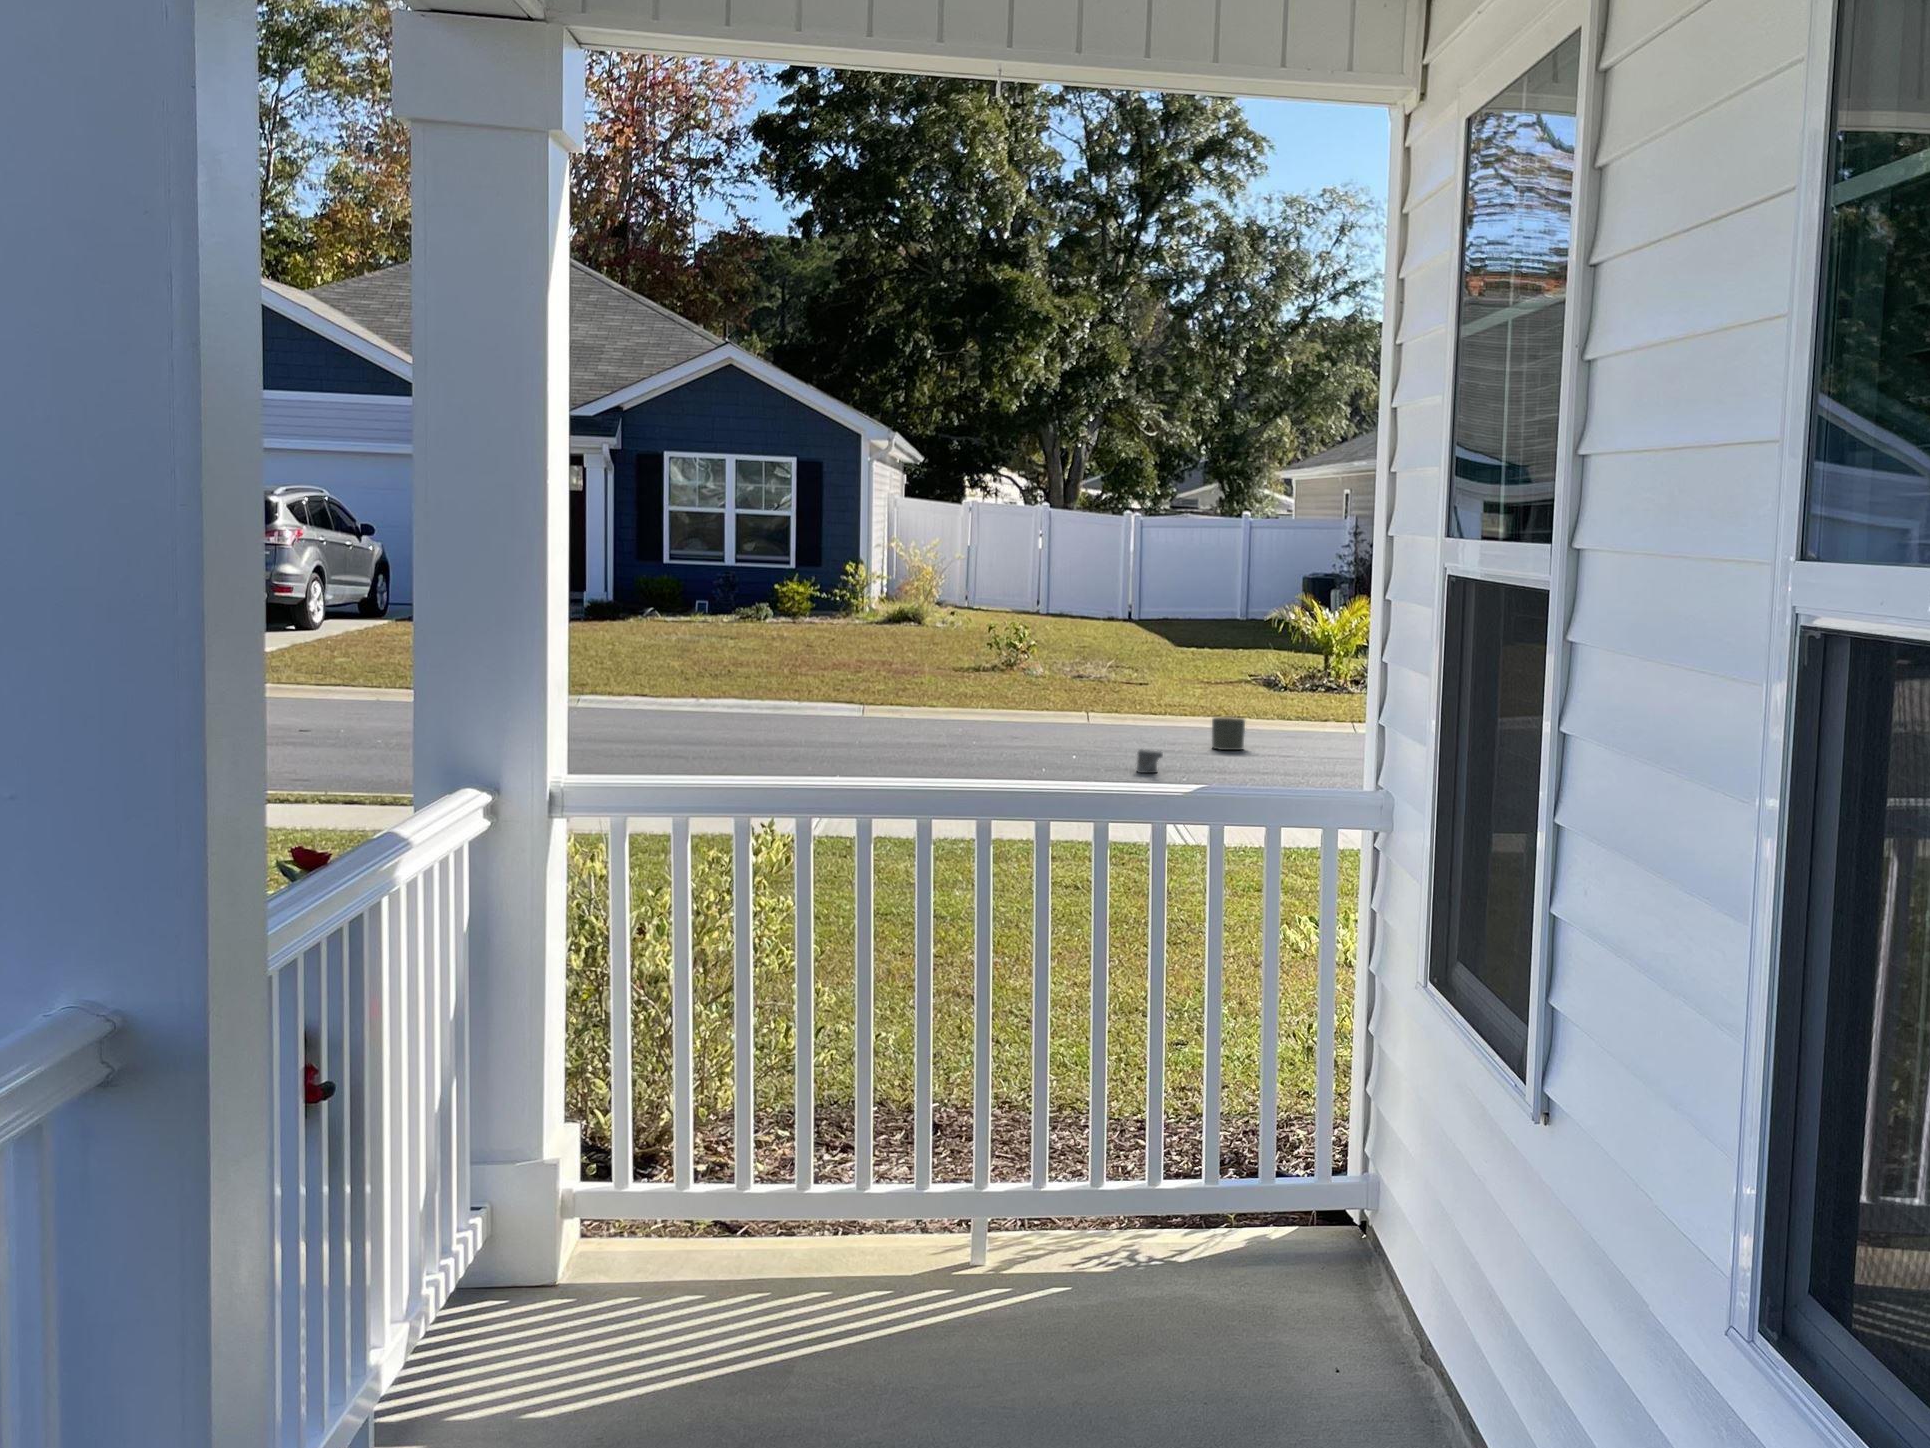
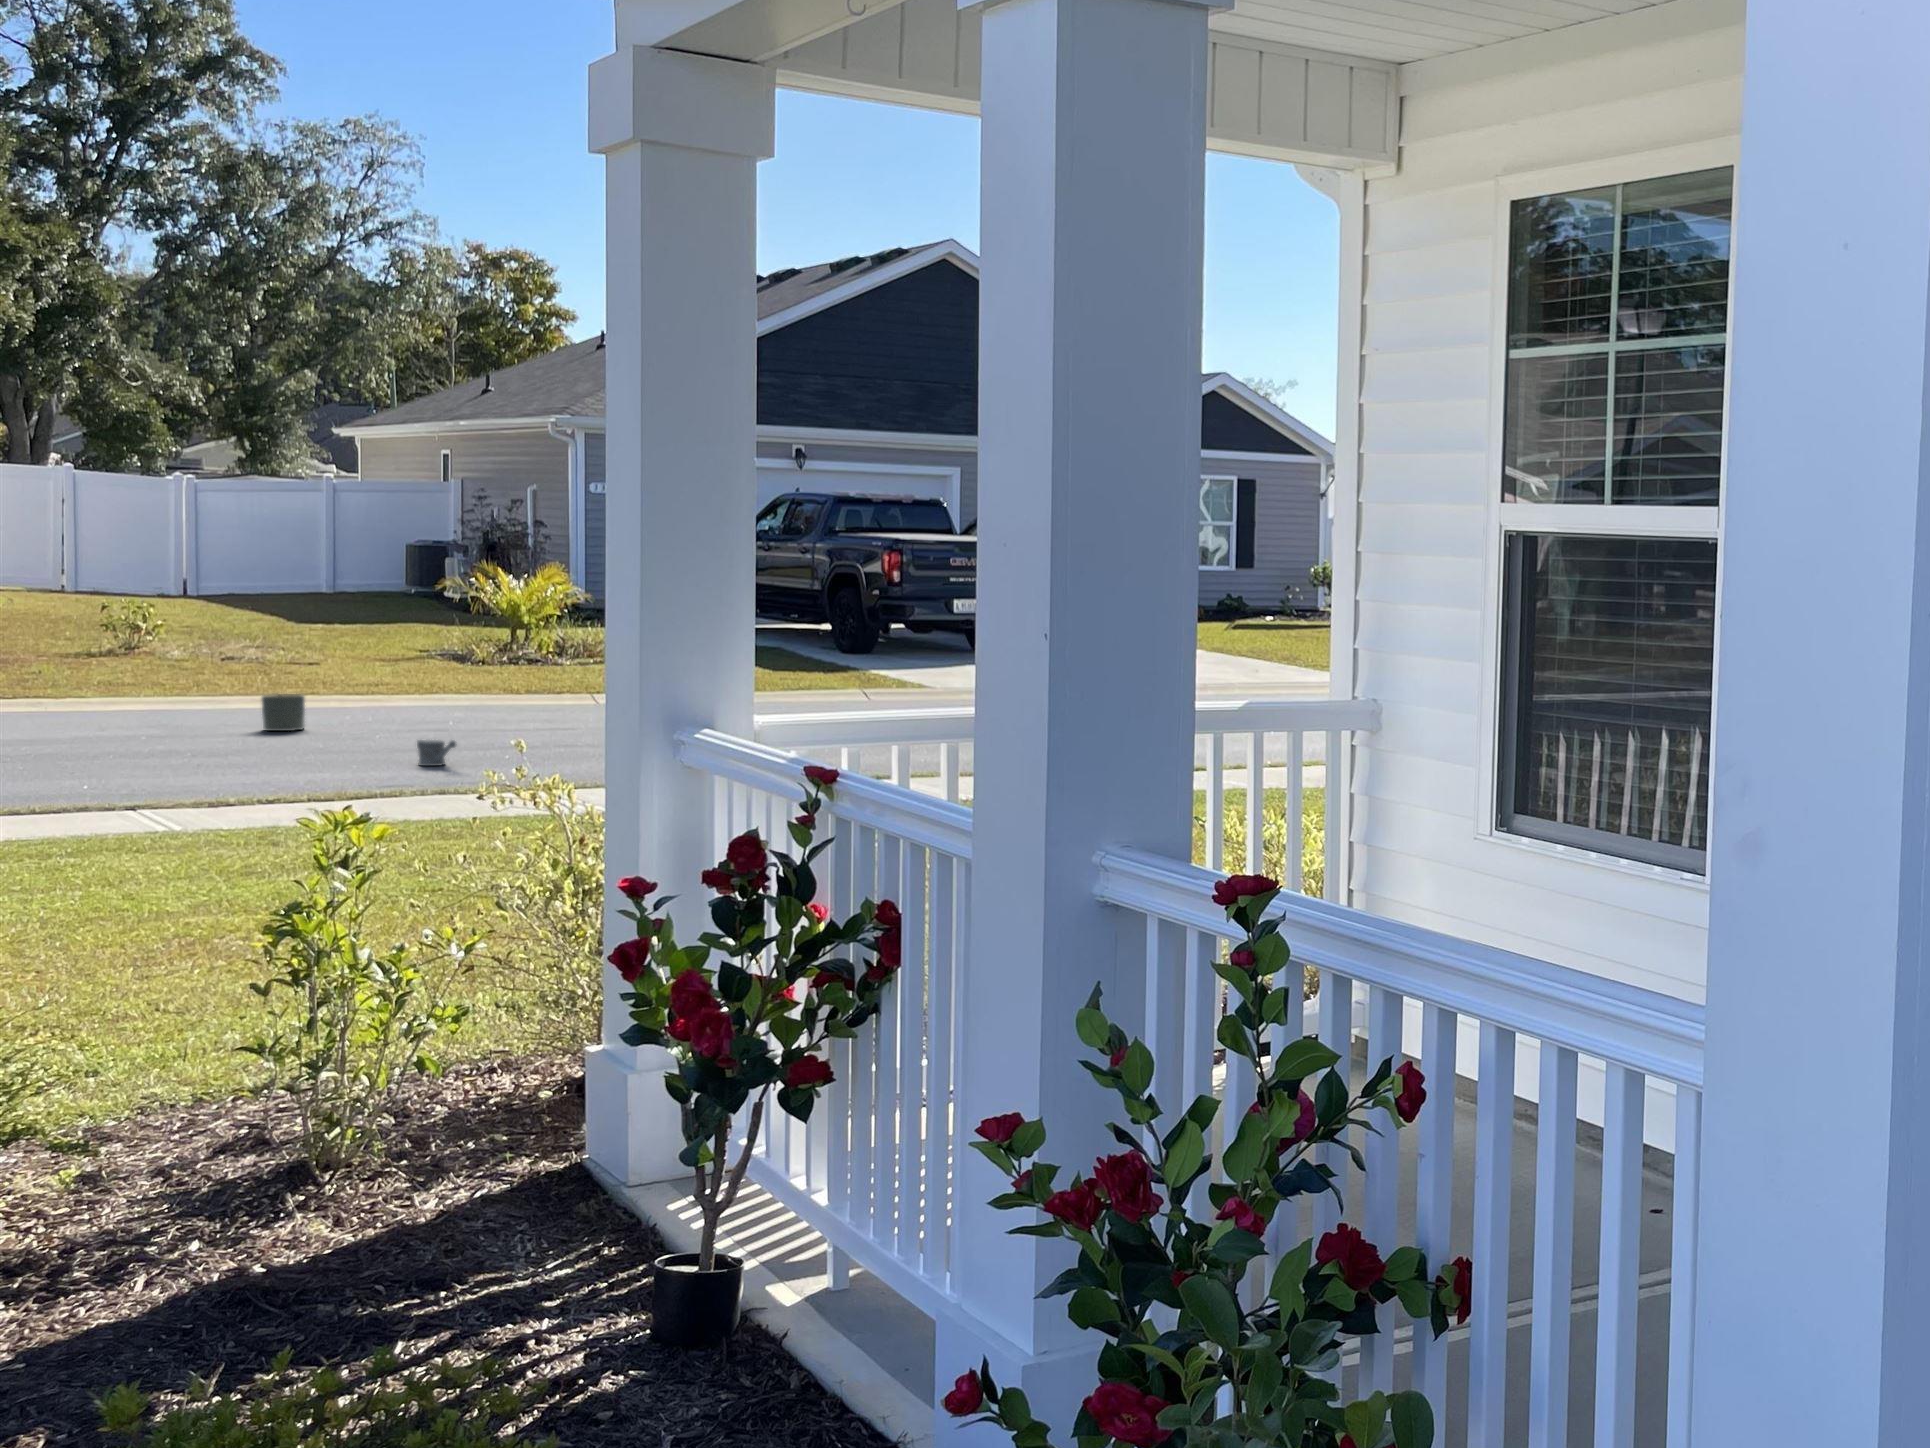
planter: present [1212,717,1245,750] -> present [261,694,305,731]

